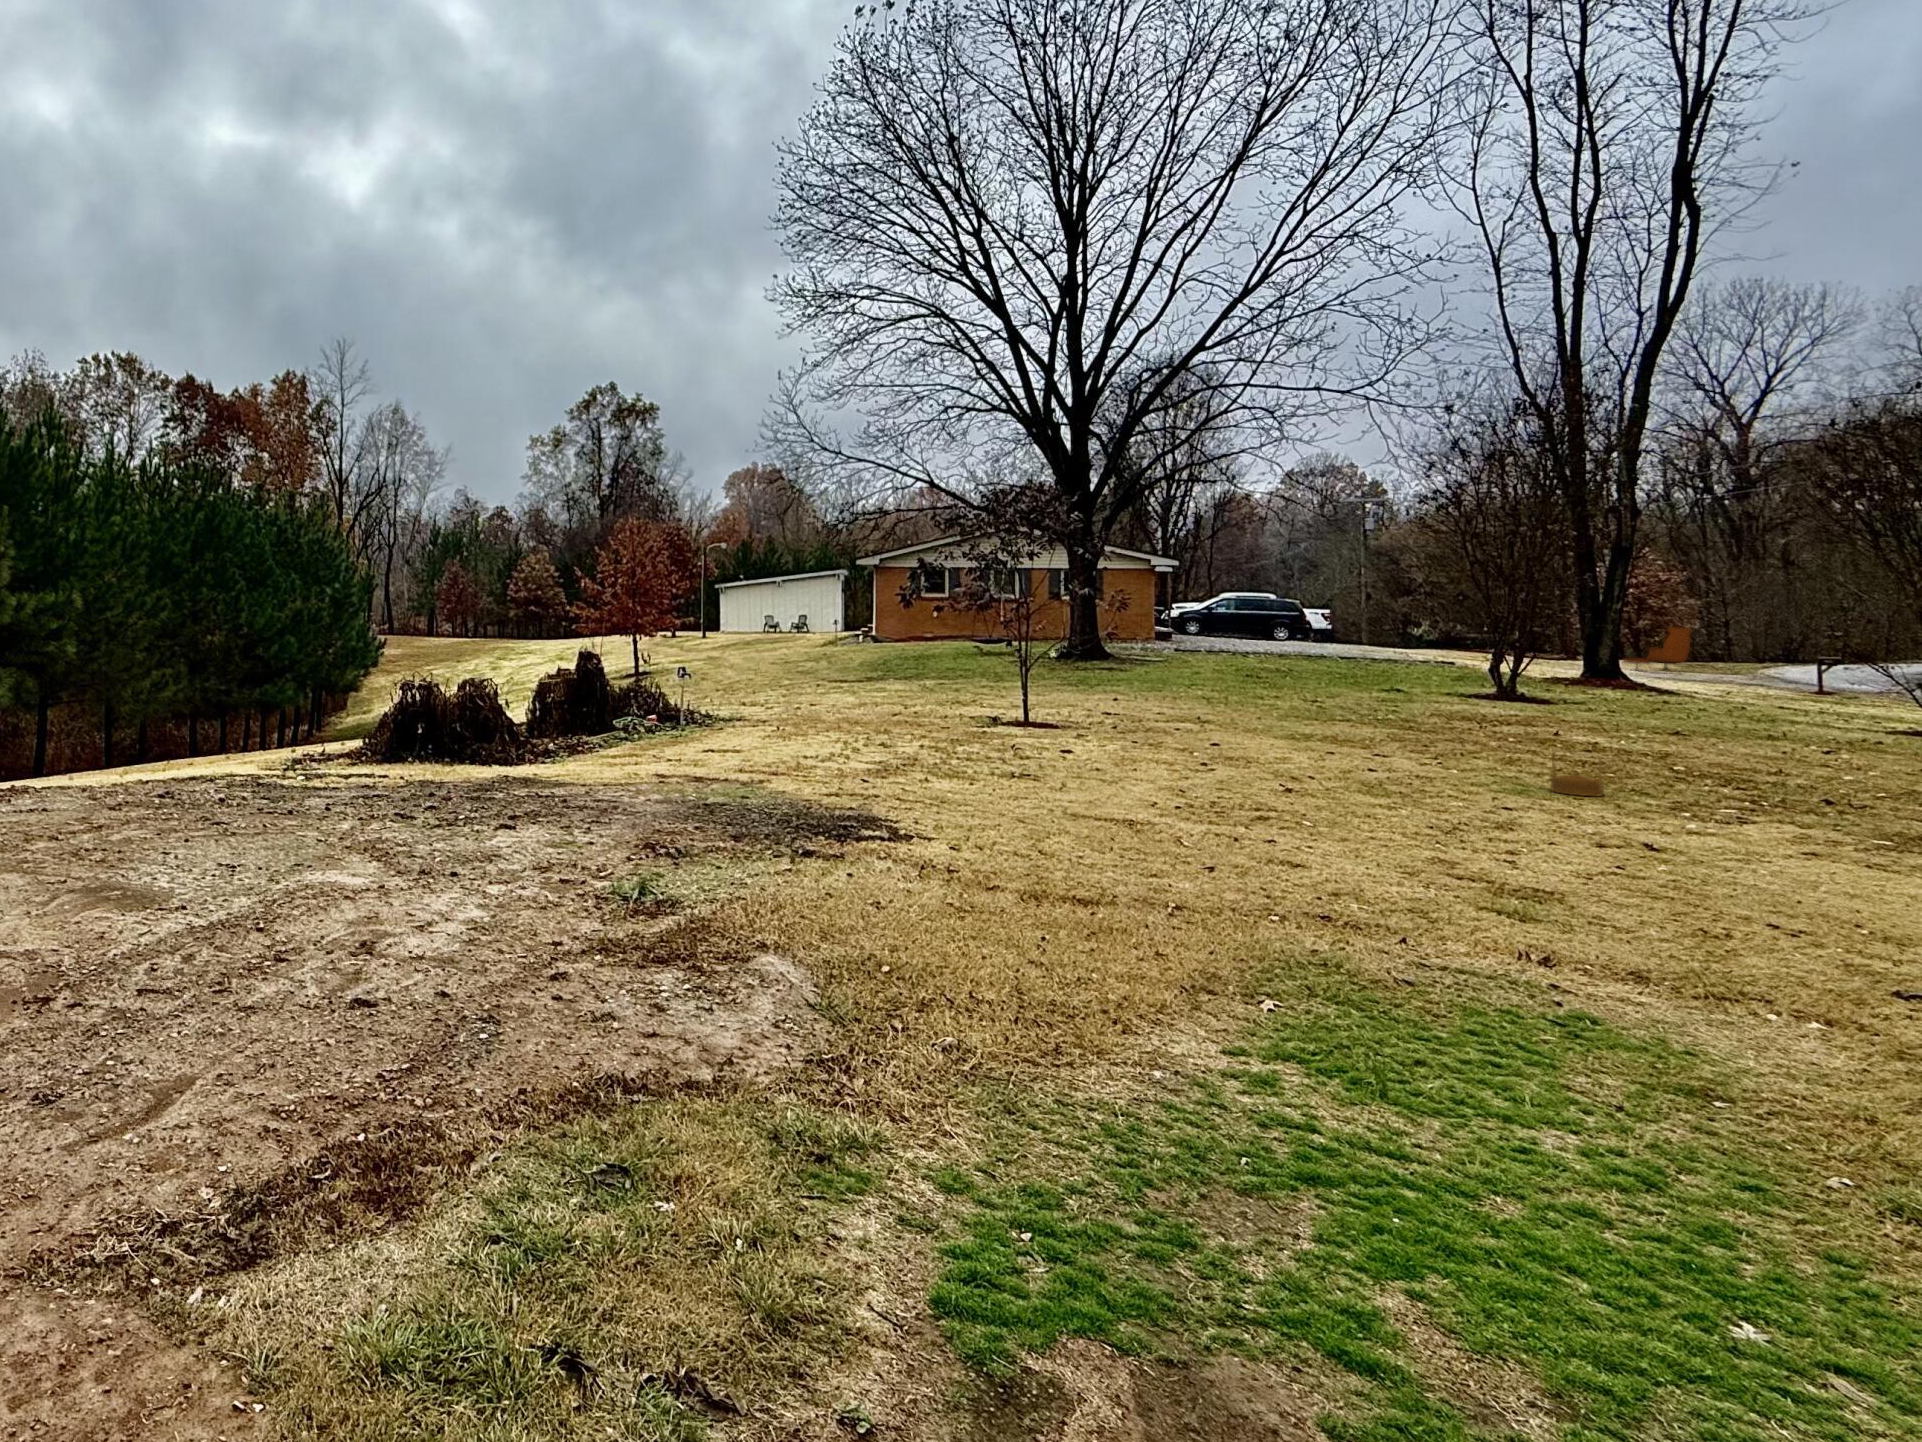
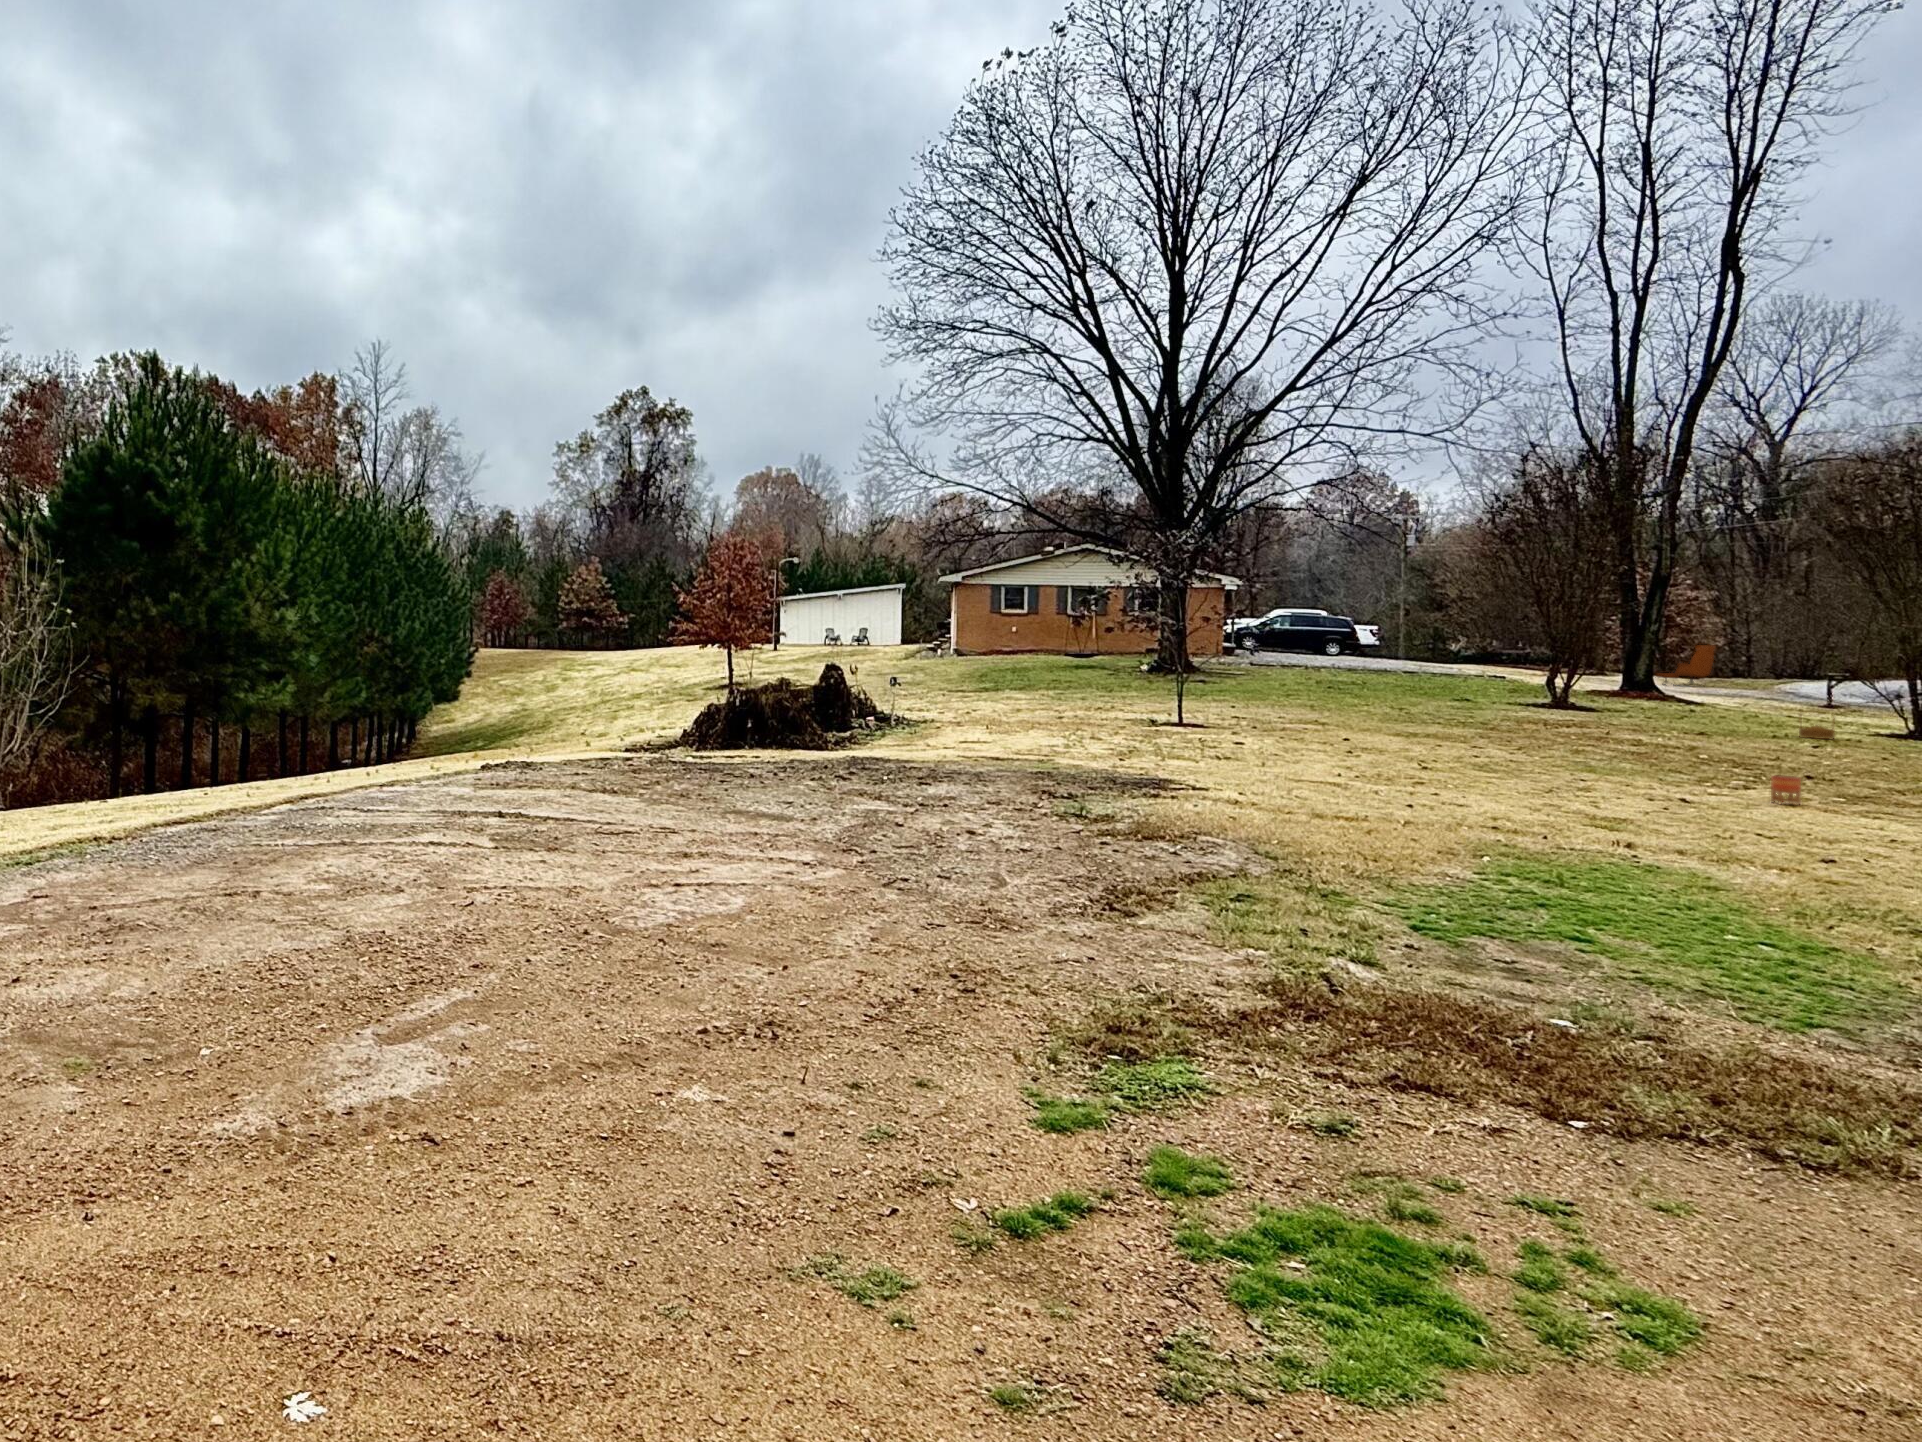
basket: present [1551,750,1604,796] -> present [1799,717,1835,739]
planter: none [1790,798,1837,843] -> present [1771,775,1801,805]

